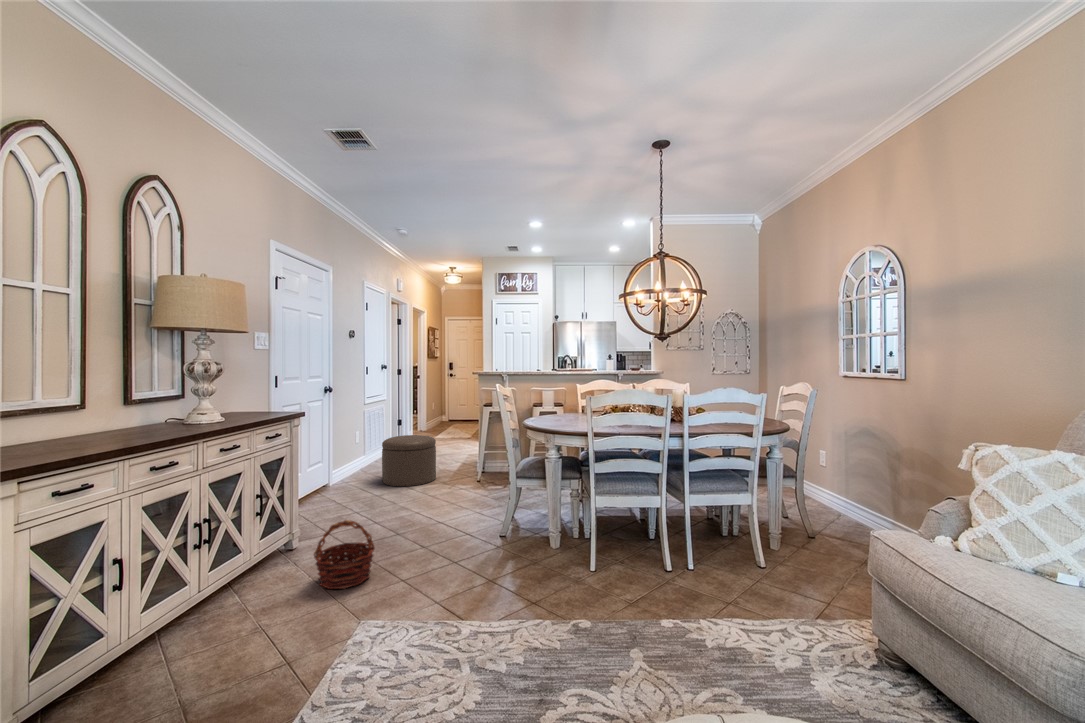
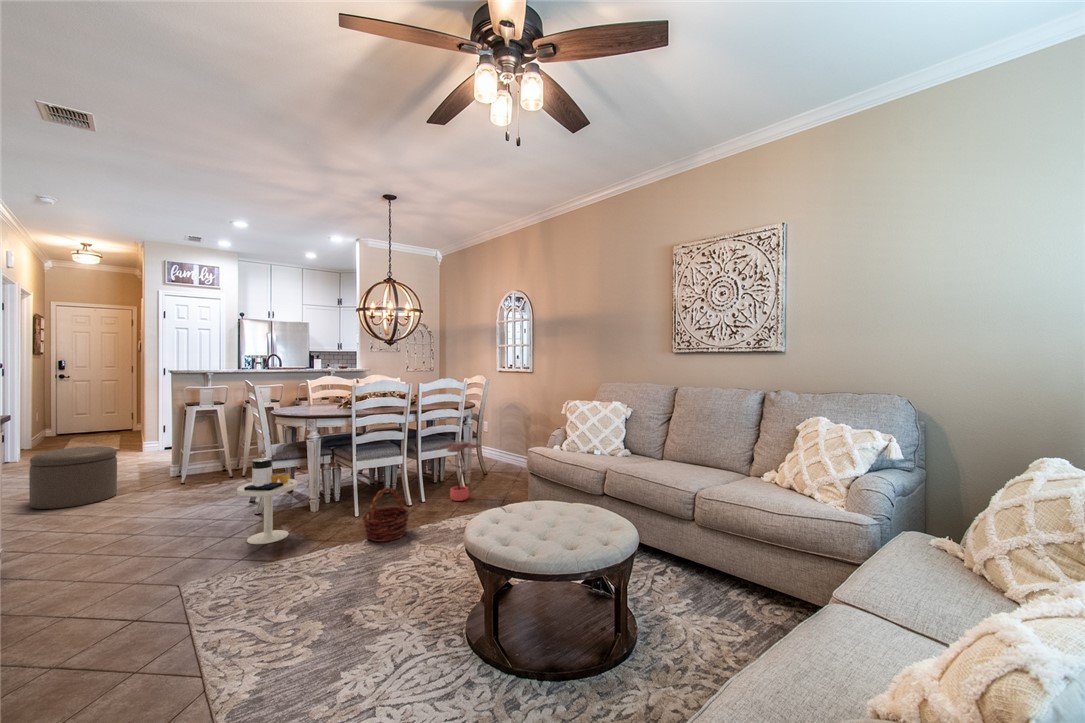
side table: none [457,477,519,582] -> present [237,457,298,544]
potted plant: none [712,487,785,583] -> present [439,442,481,501]
basket: present [314,520,375,589] -> present [363,488,409,542]

